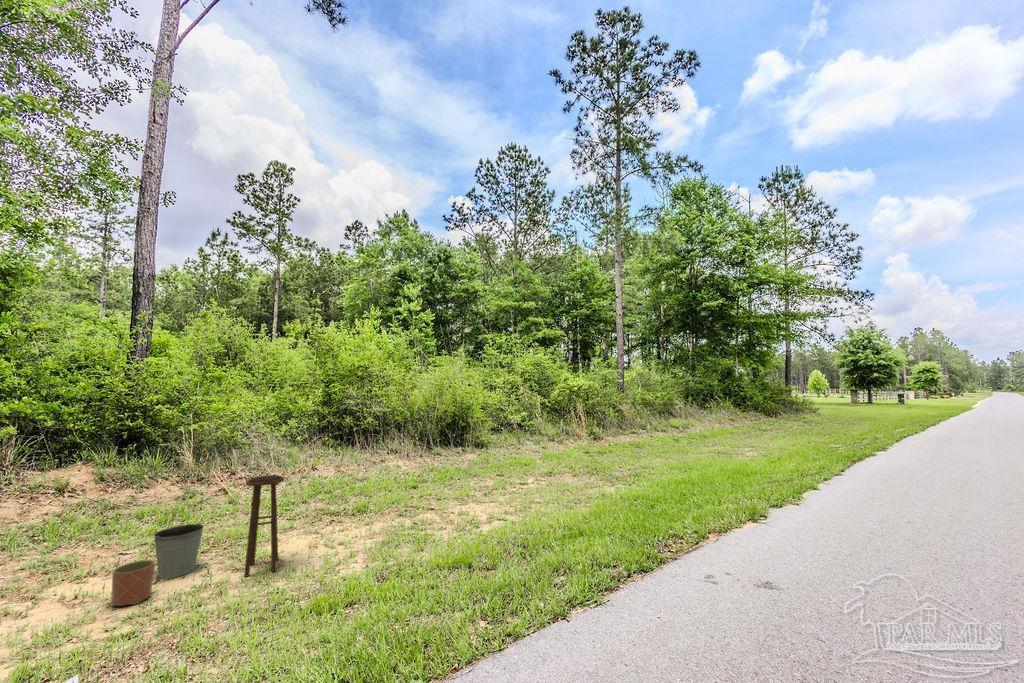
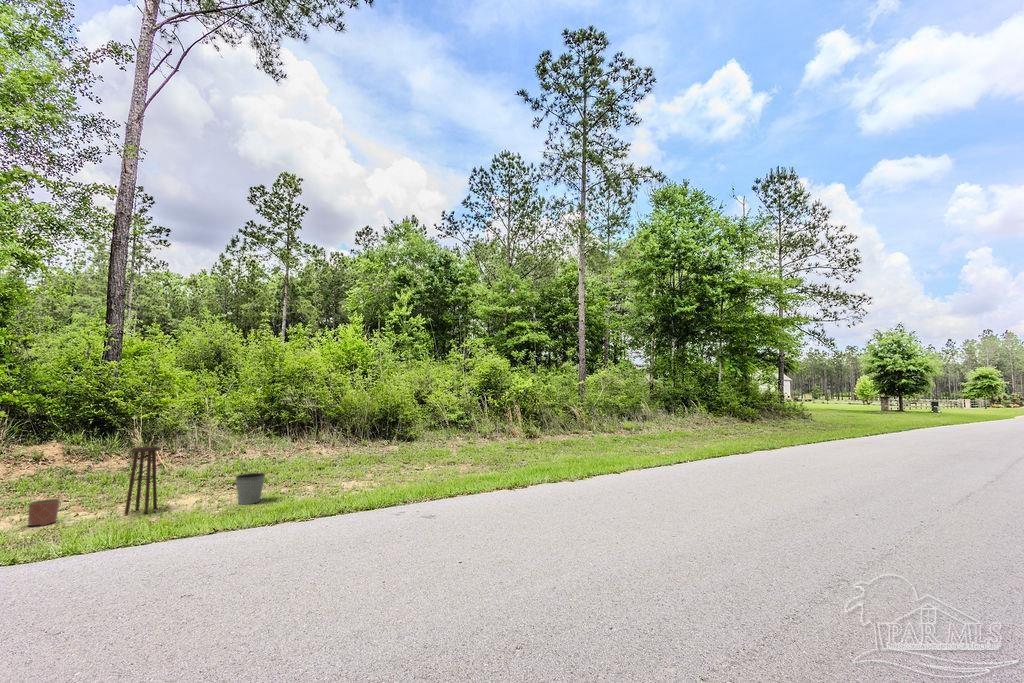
bucket: present [154,522,204,579] -> present [236,473,265,504]

